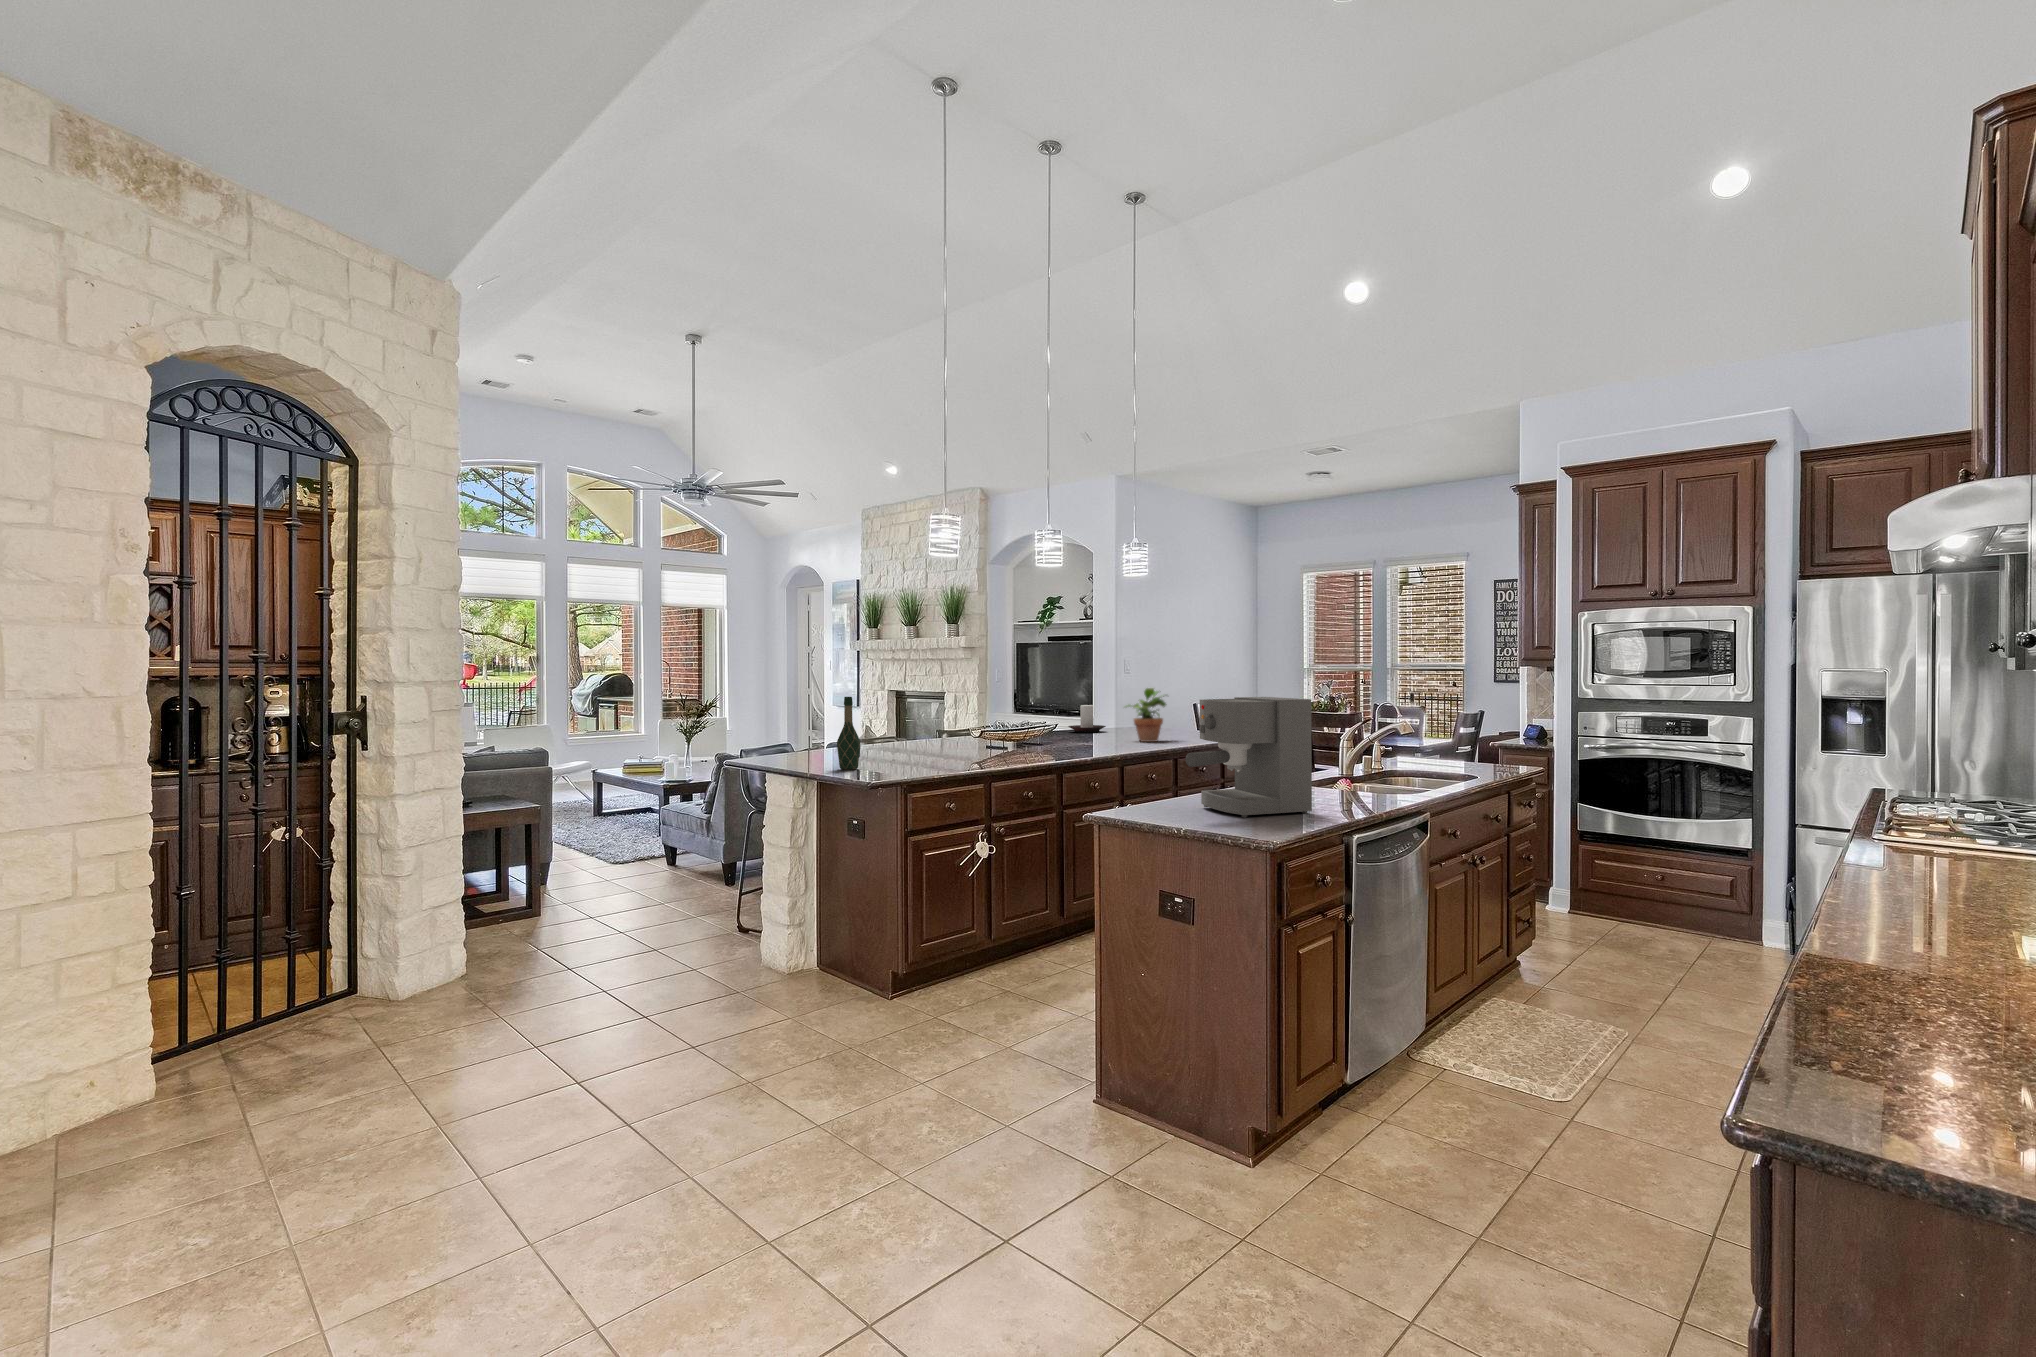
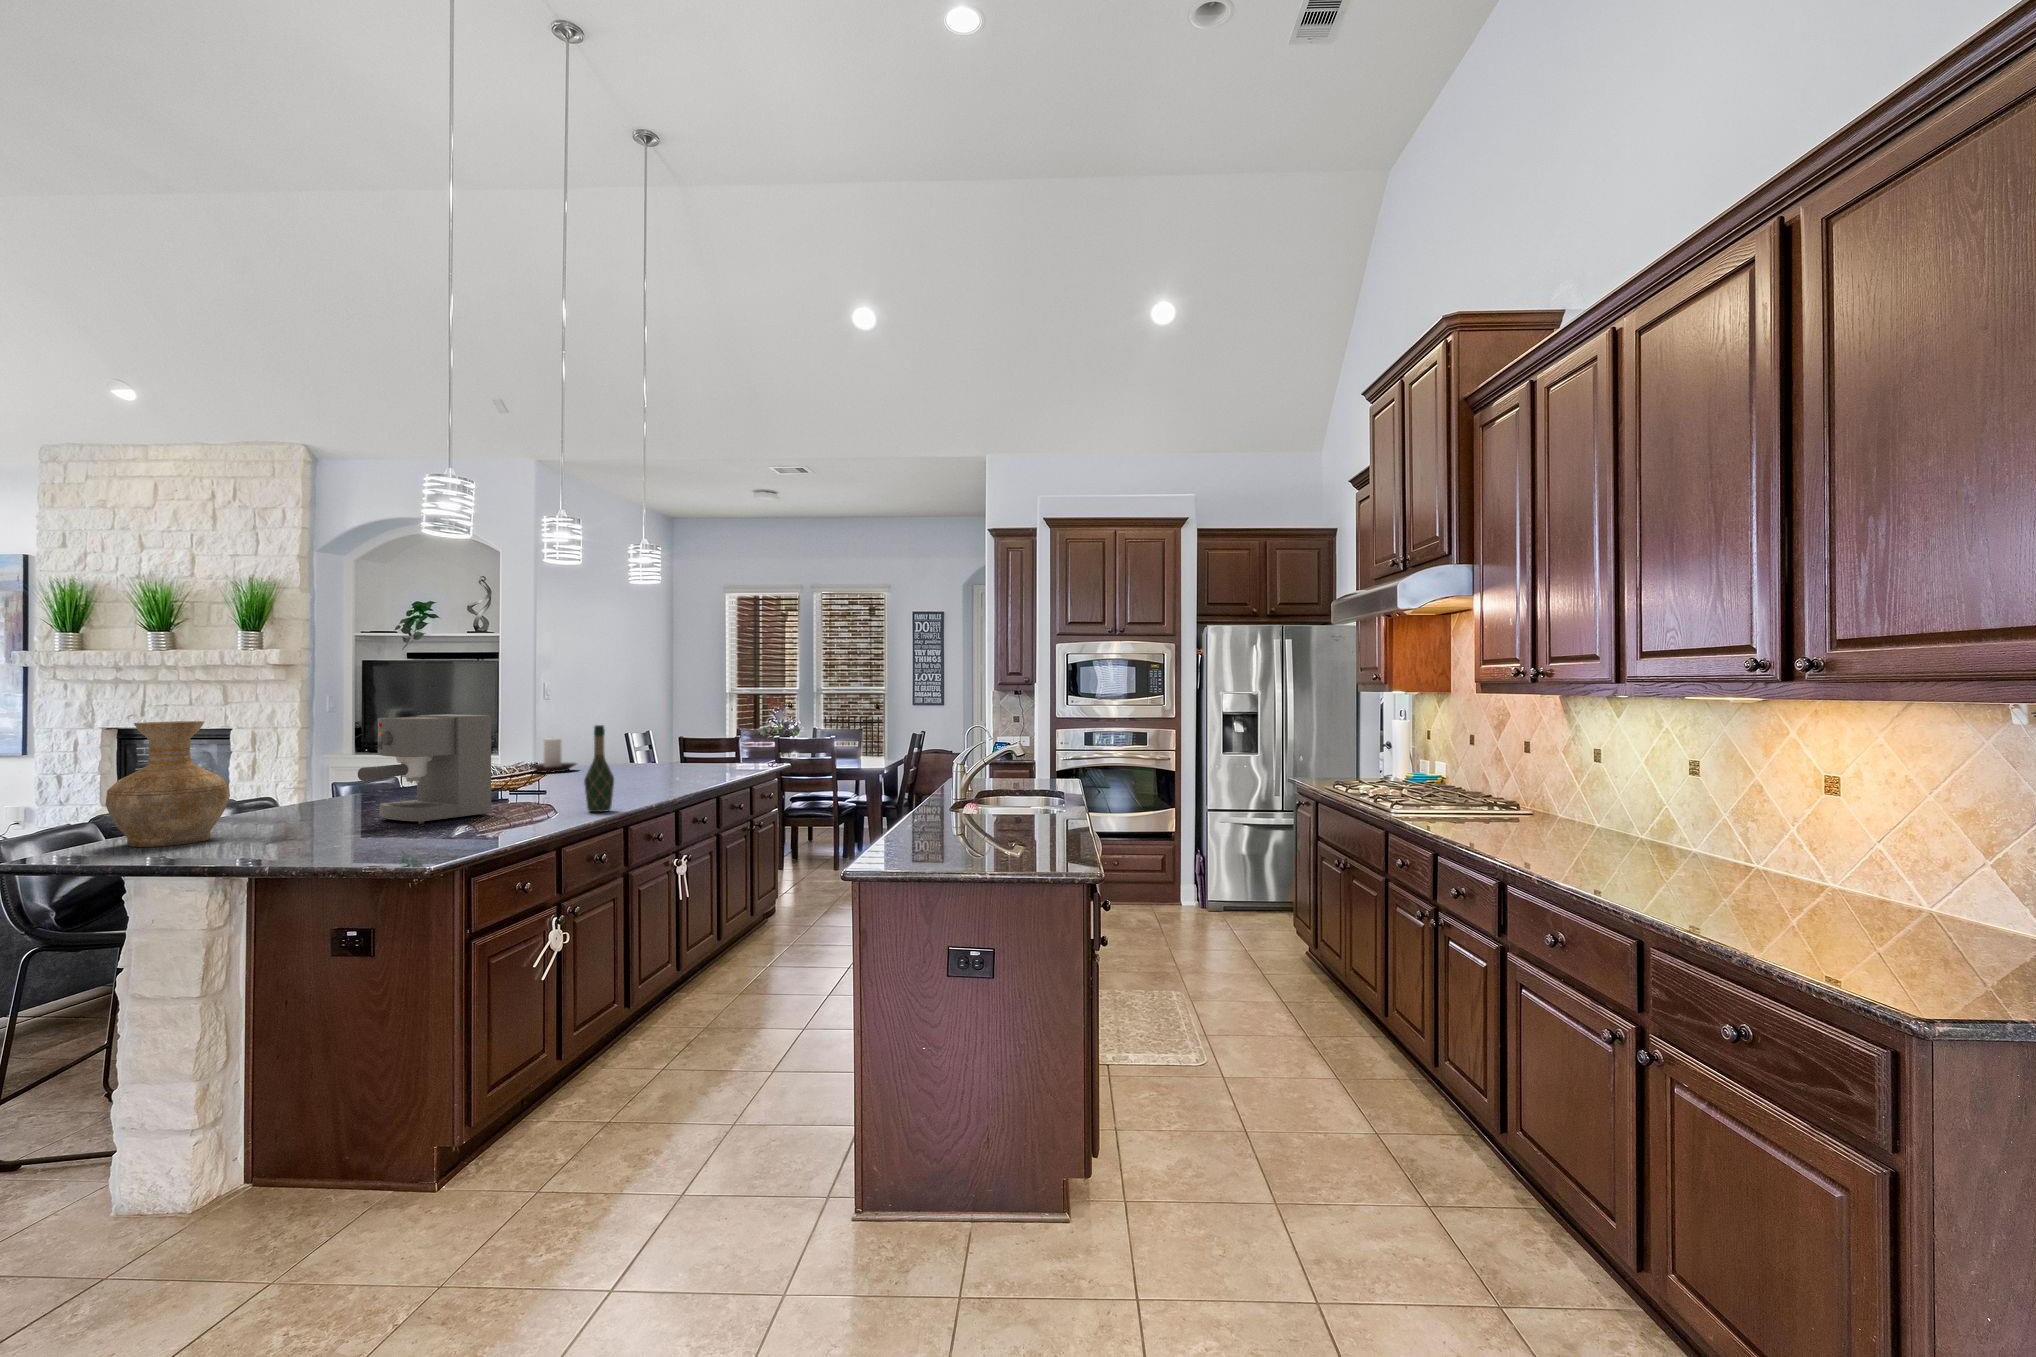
vase: none [770,684,827,759] -> present [106,721,230,847]
potted plant: present [1125,688,1166,742] -> none [641,716,694,780]
wine bottle: present [837,697,860,770] -> present [584,725,614,812]
coffee maker: present [1185,697,1312,818] -> present [358,714,491,824]

